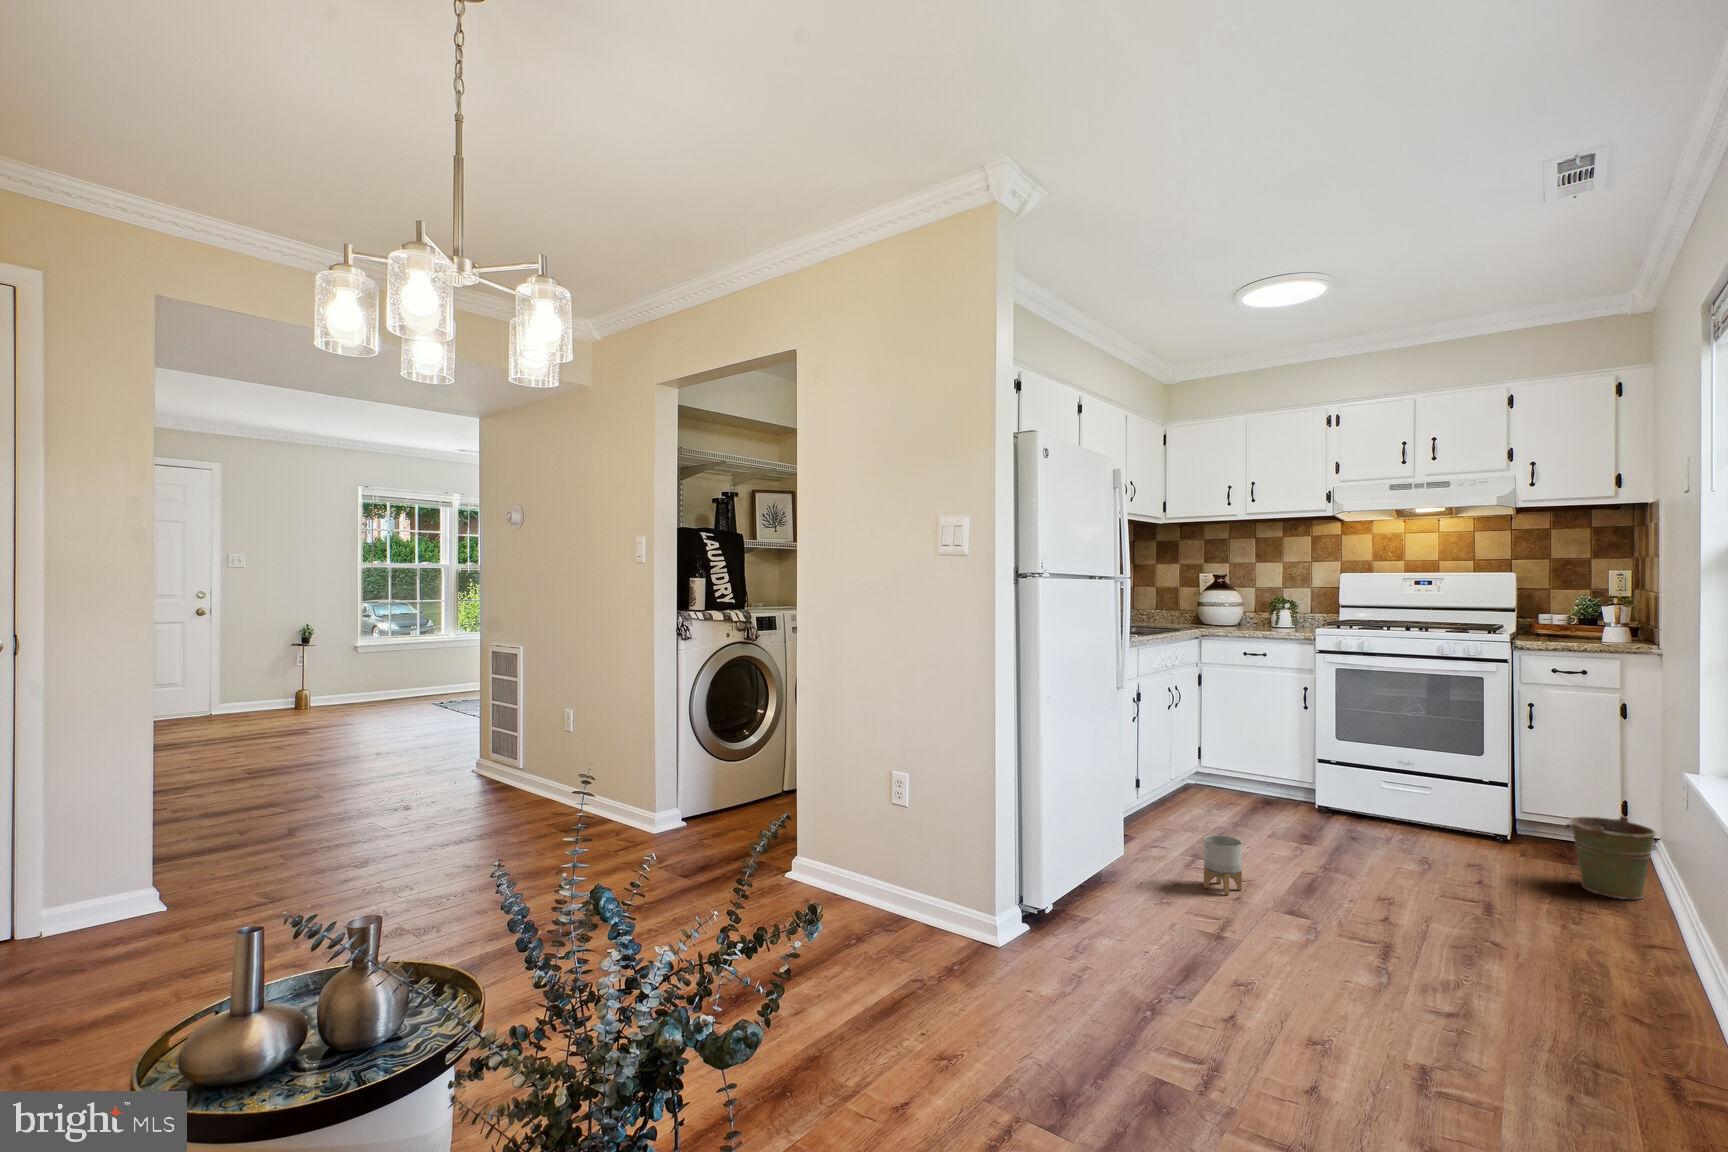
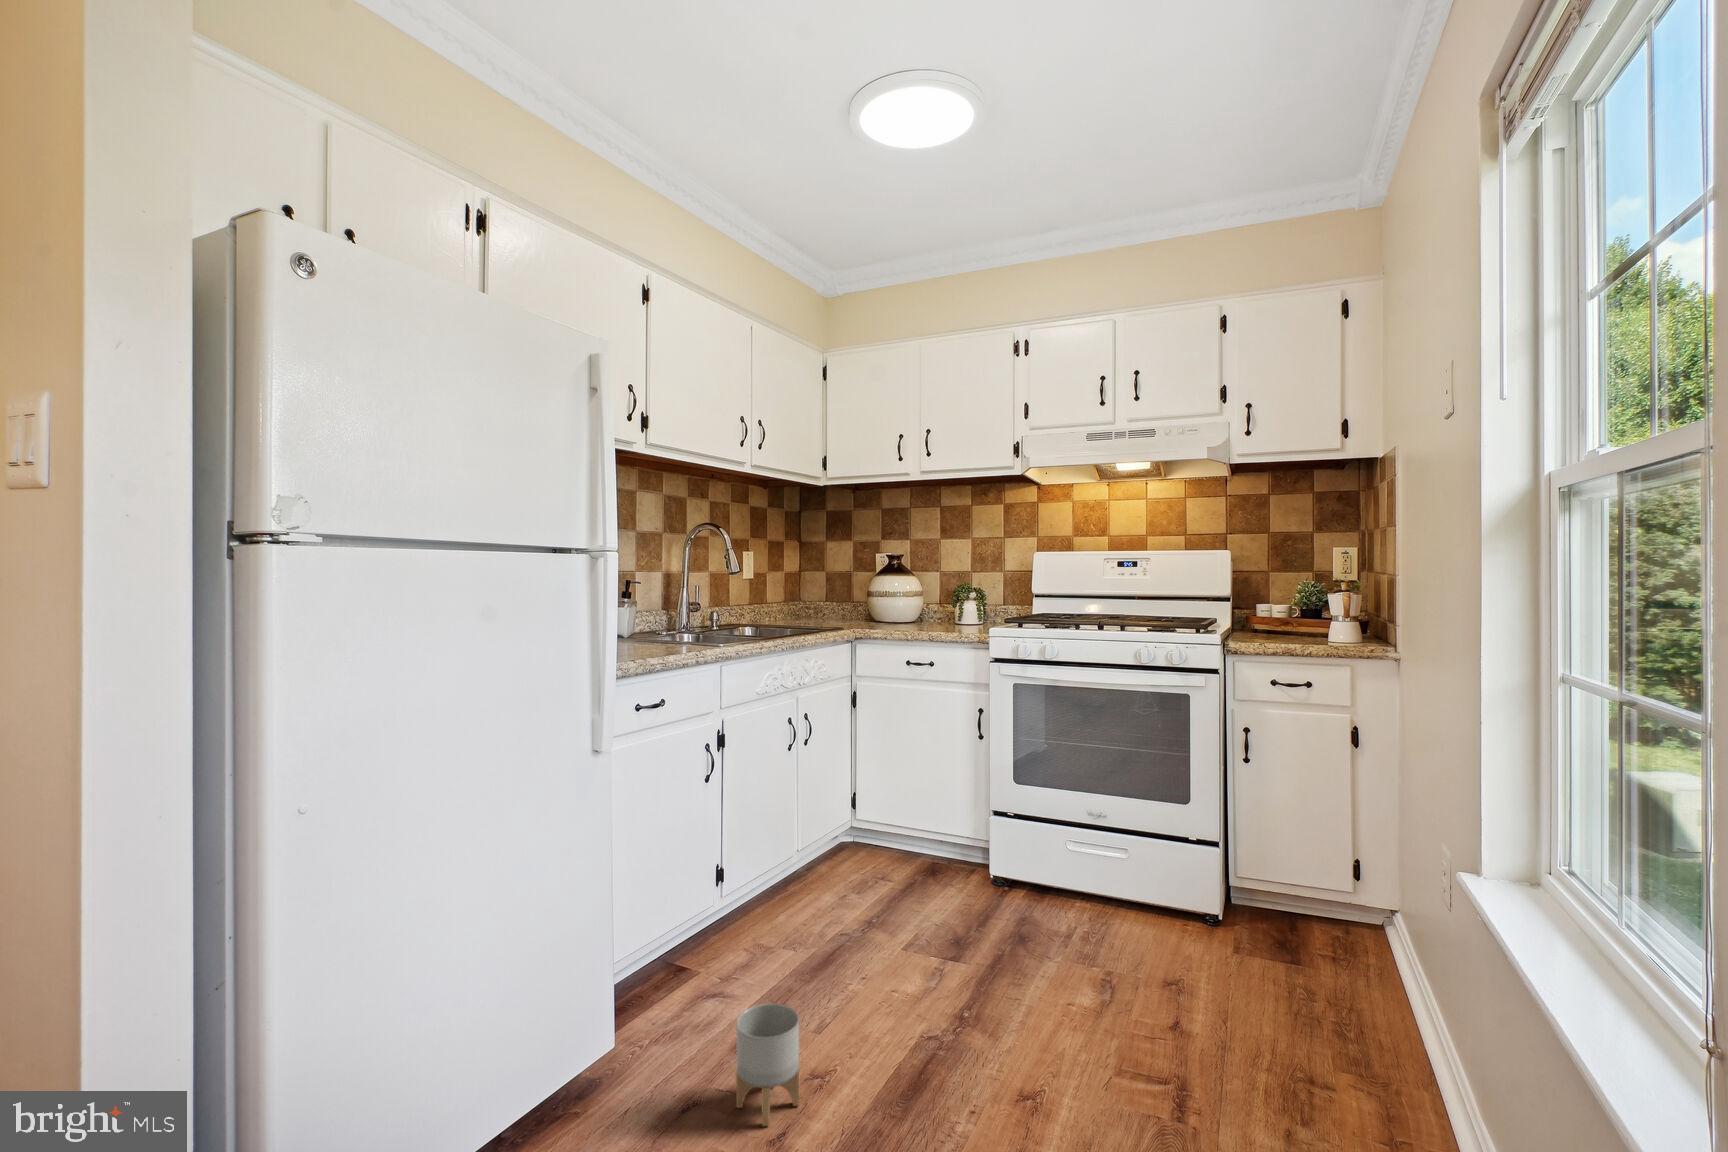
bucket: present [1564,816,1657,899] -> none [1286,902,1407,1040]

